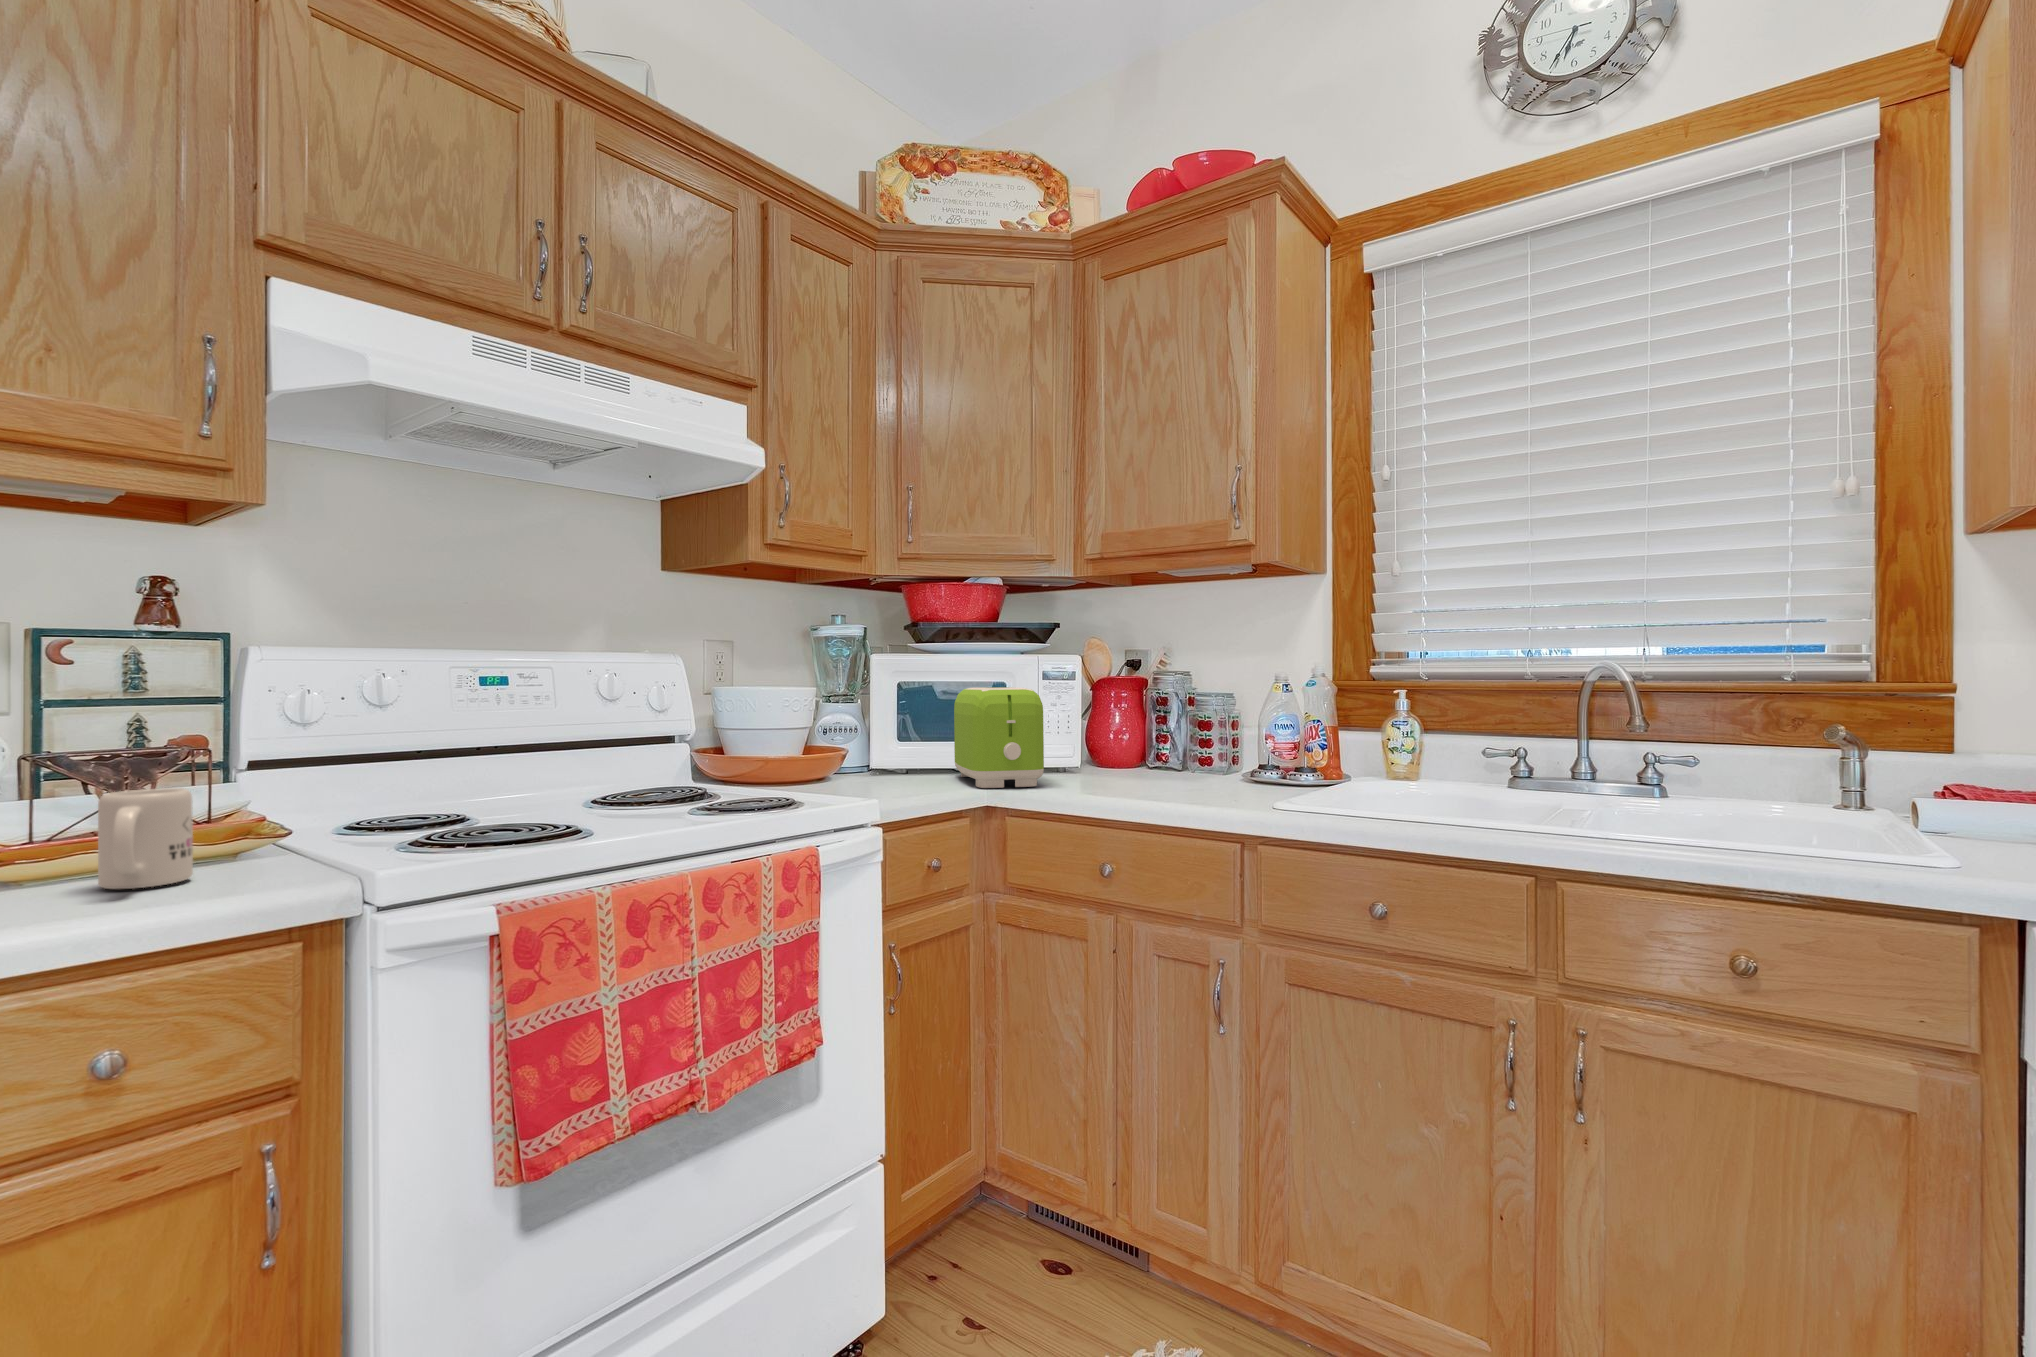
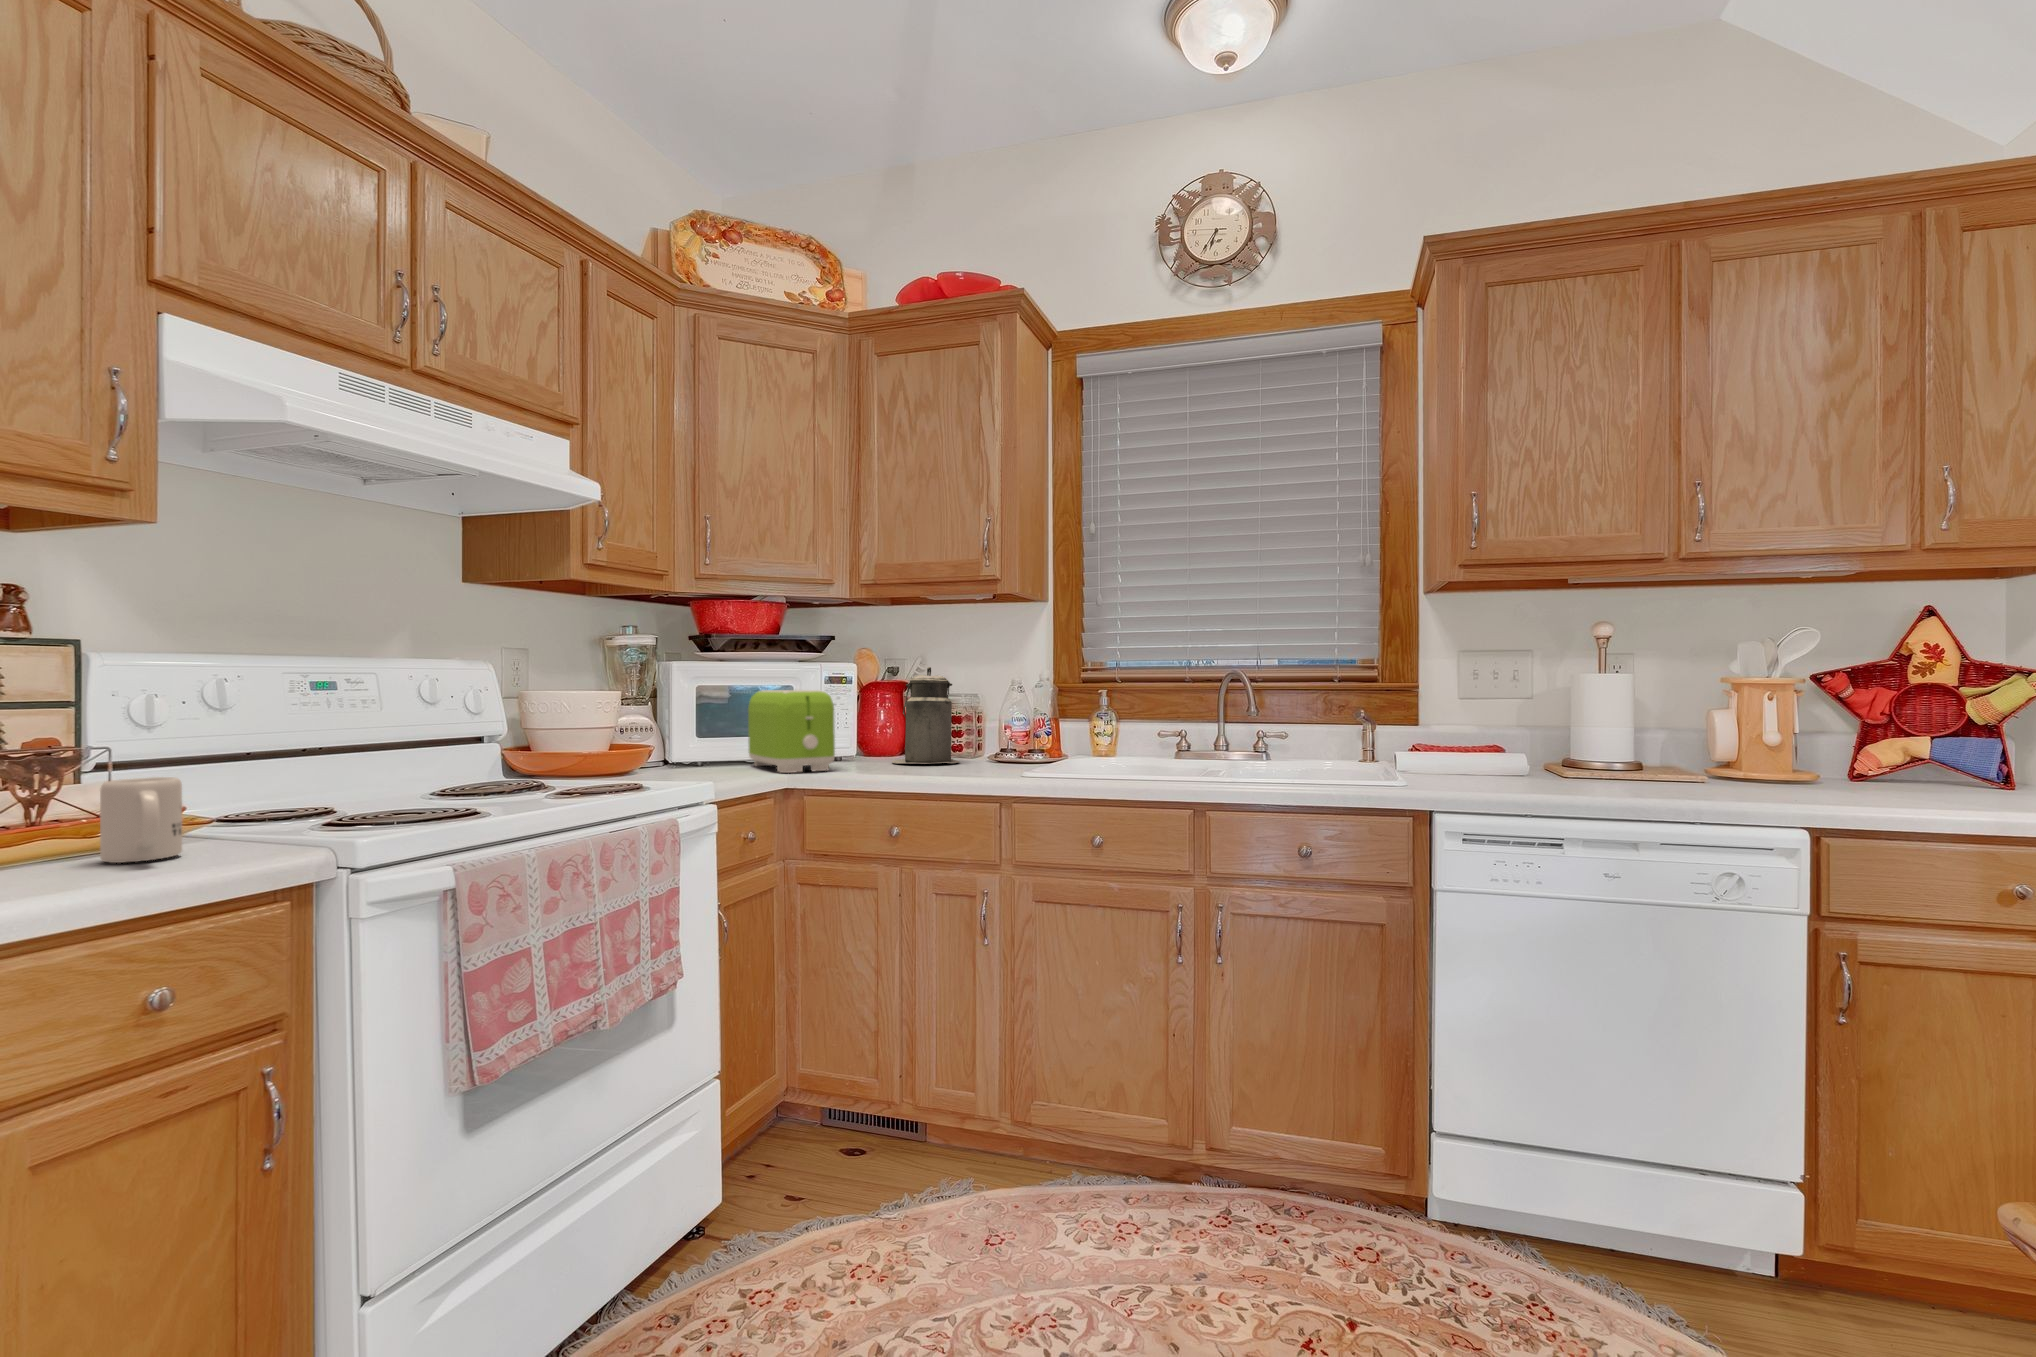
canister: none [1122,659,1208,781] -> present [892,667,959,764]

